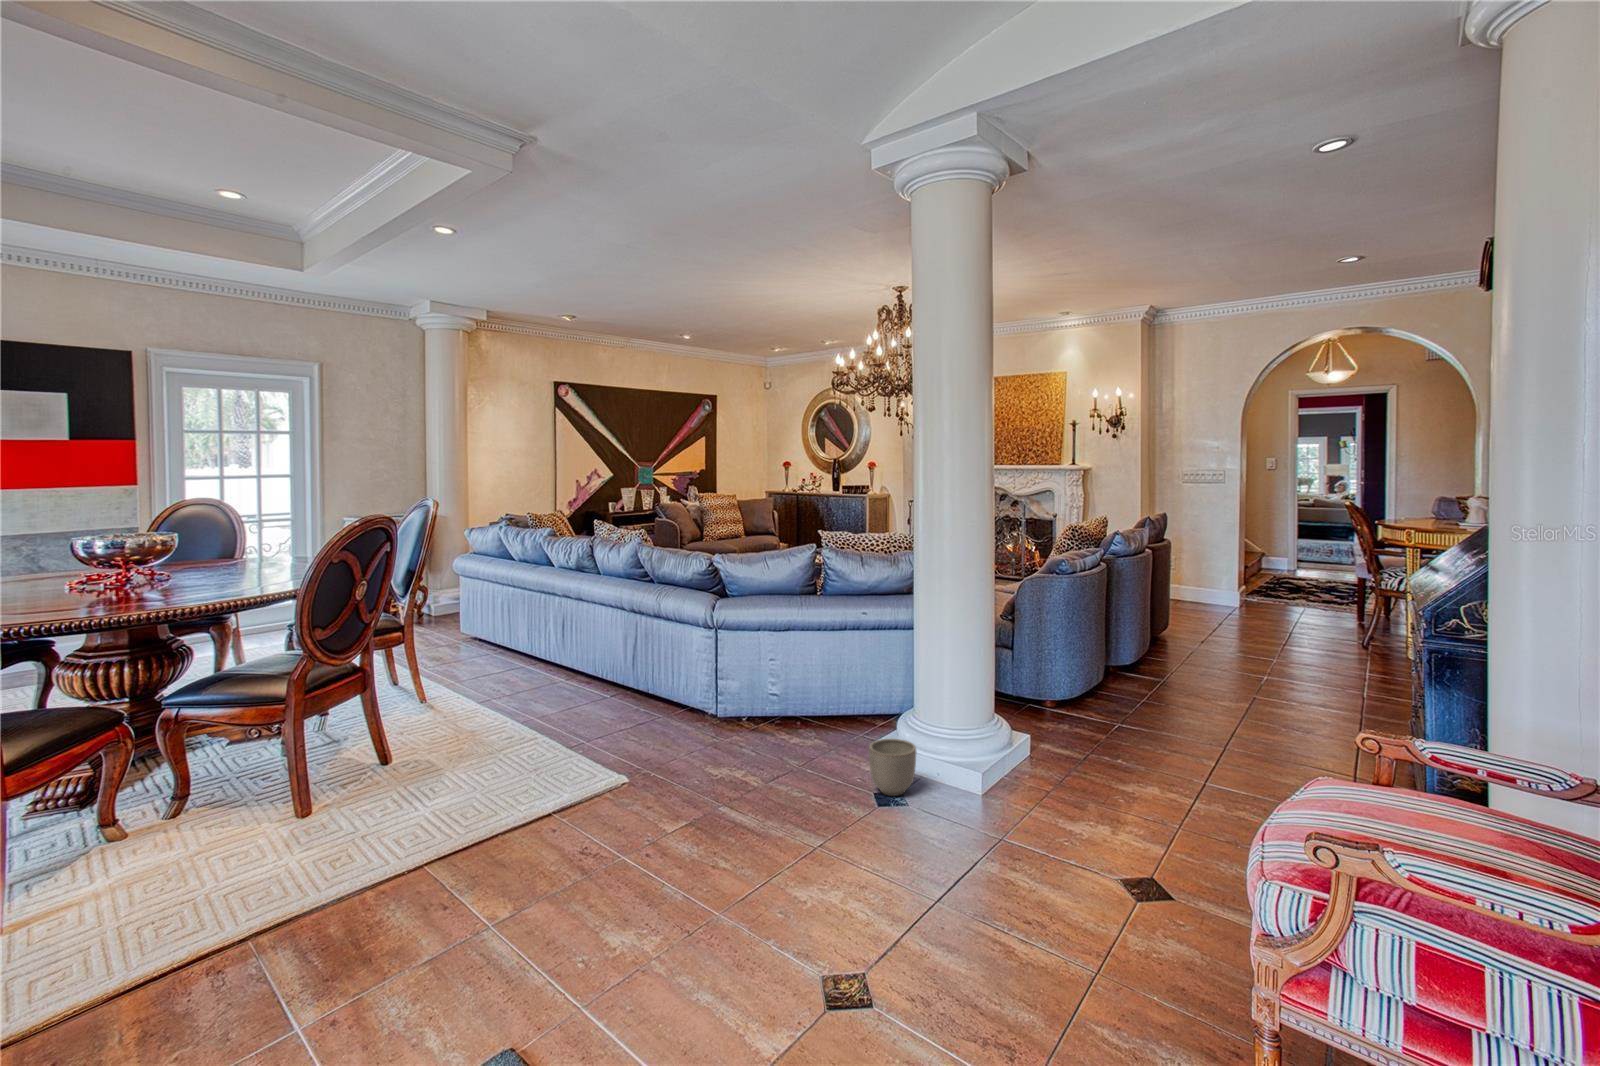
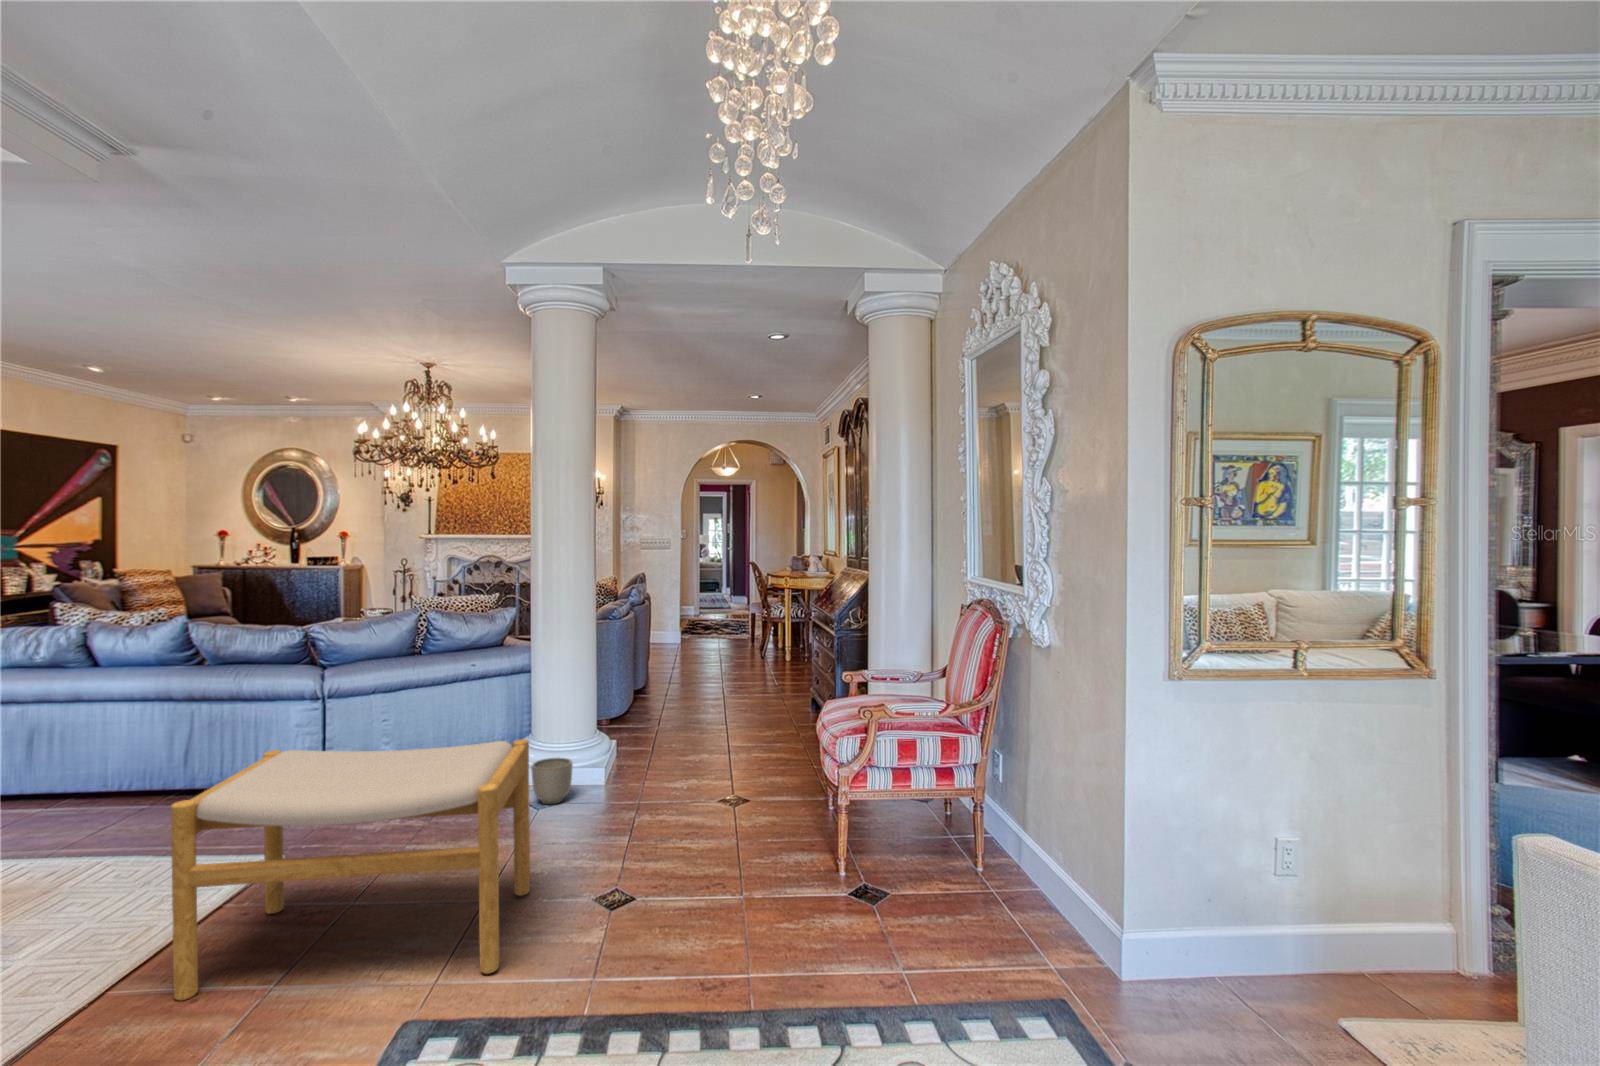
footstool: none [416,686,761,1014] -> present [171,739,530,1000]

